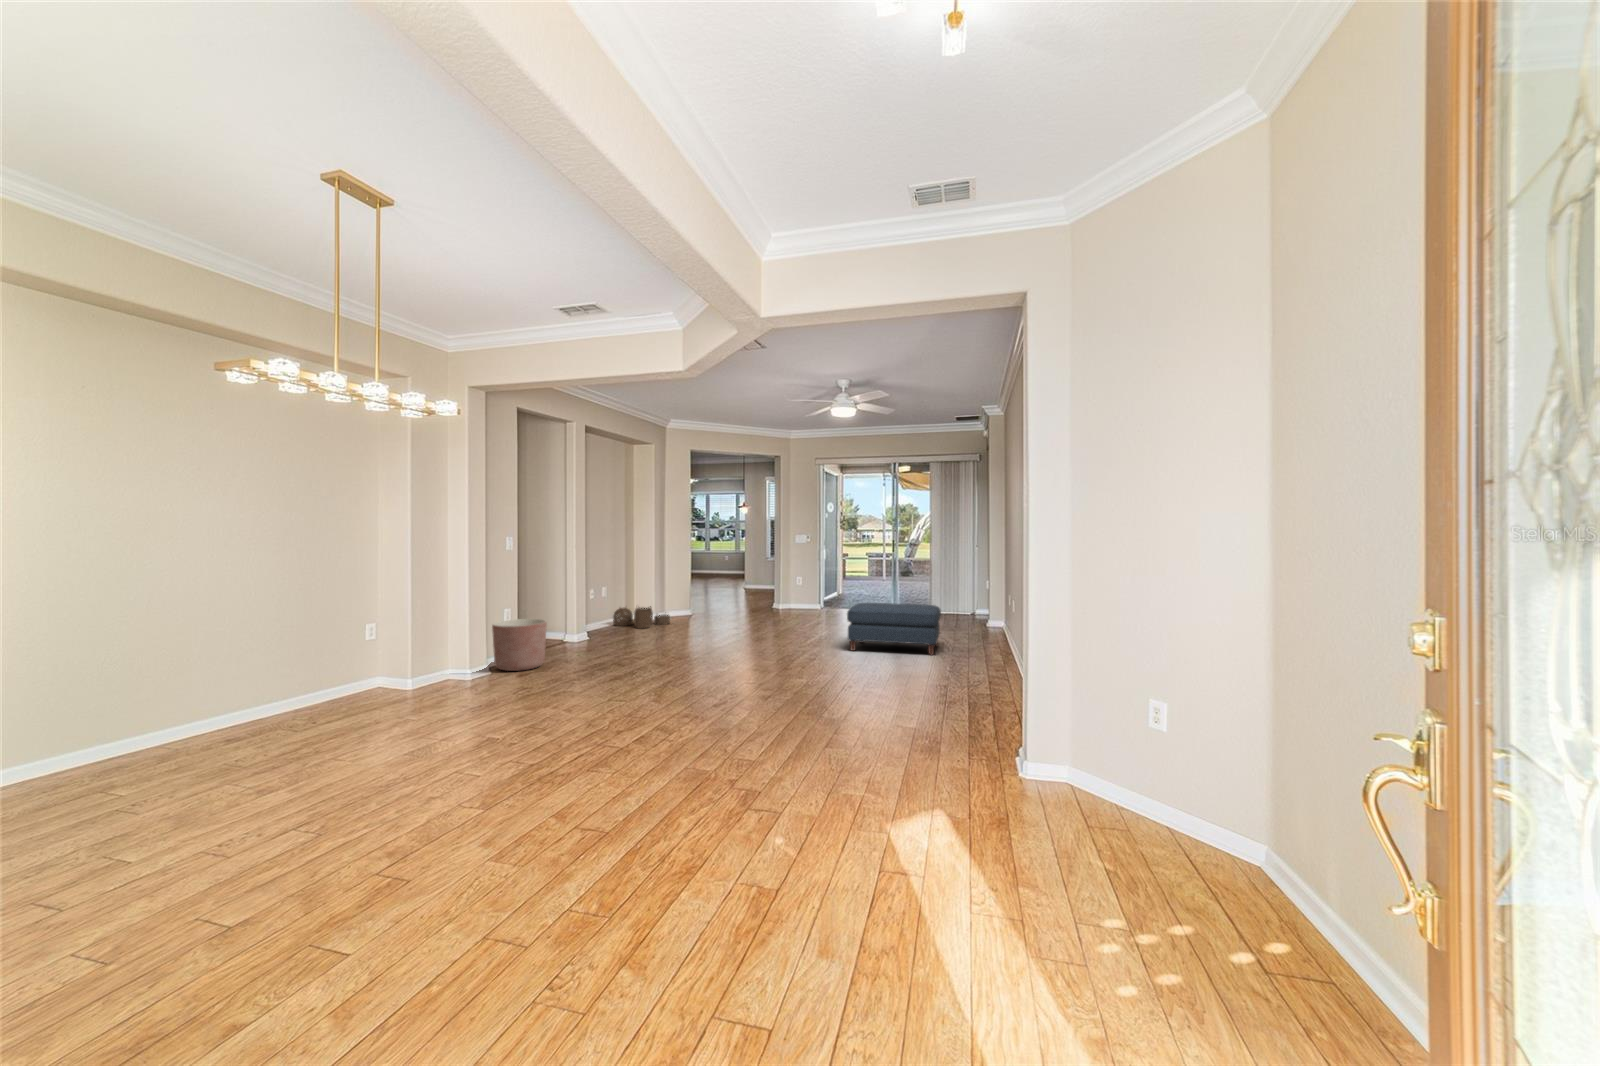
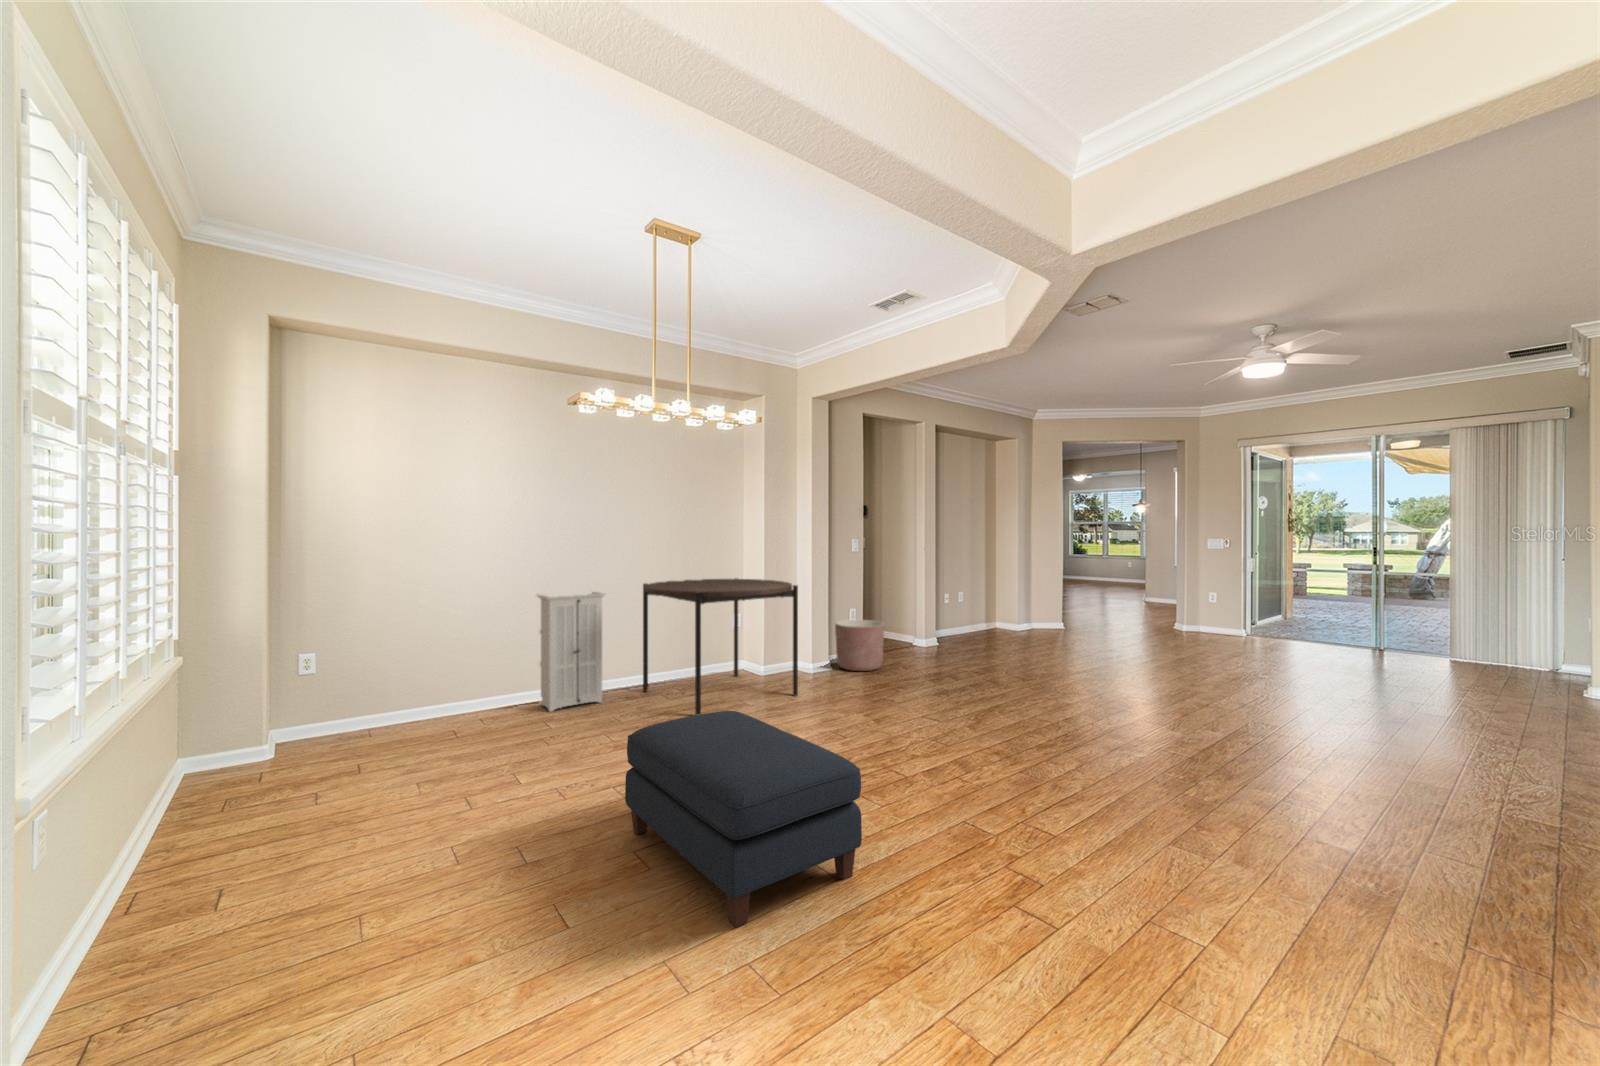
dining table: none [247,583,468,741] -> present [643,578,798,715]
ottoman: present [847,603,941,655] -> present [625,711,862,928]
woven basket: present [613,606,670,628] -> none [971,614,1034,640]
storage cabinet: none [63,607,196,777] -> present [536,592,605,712]

